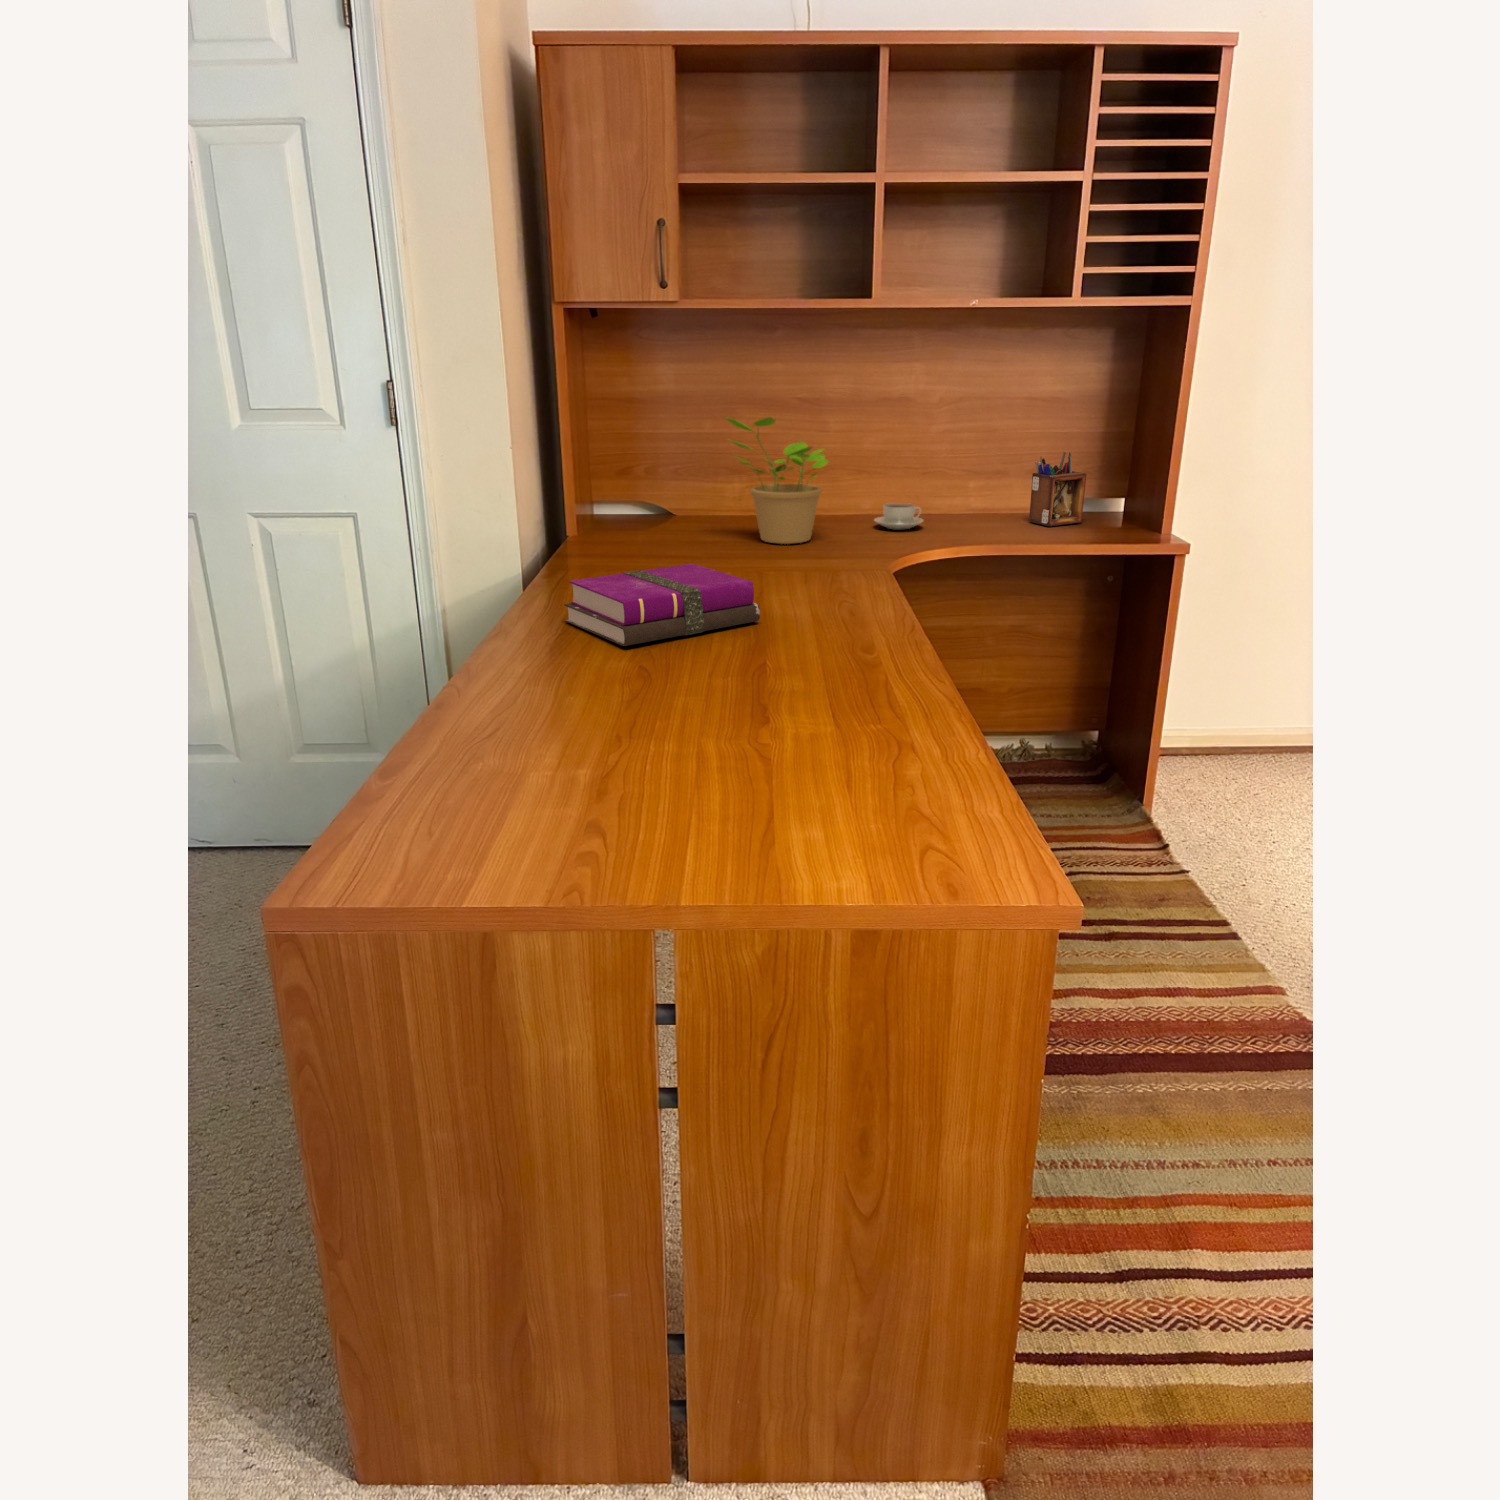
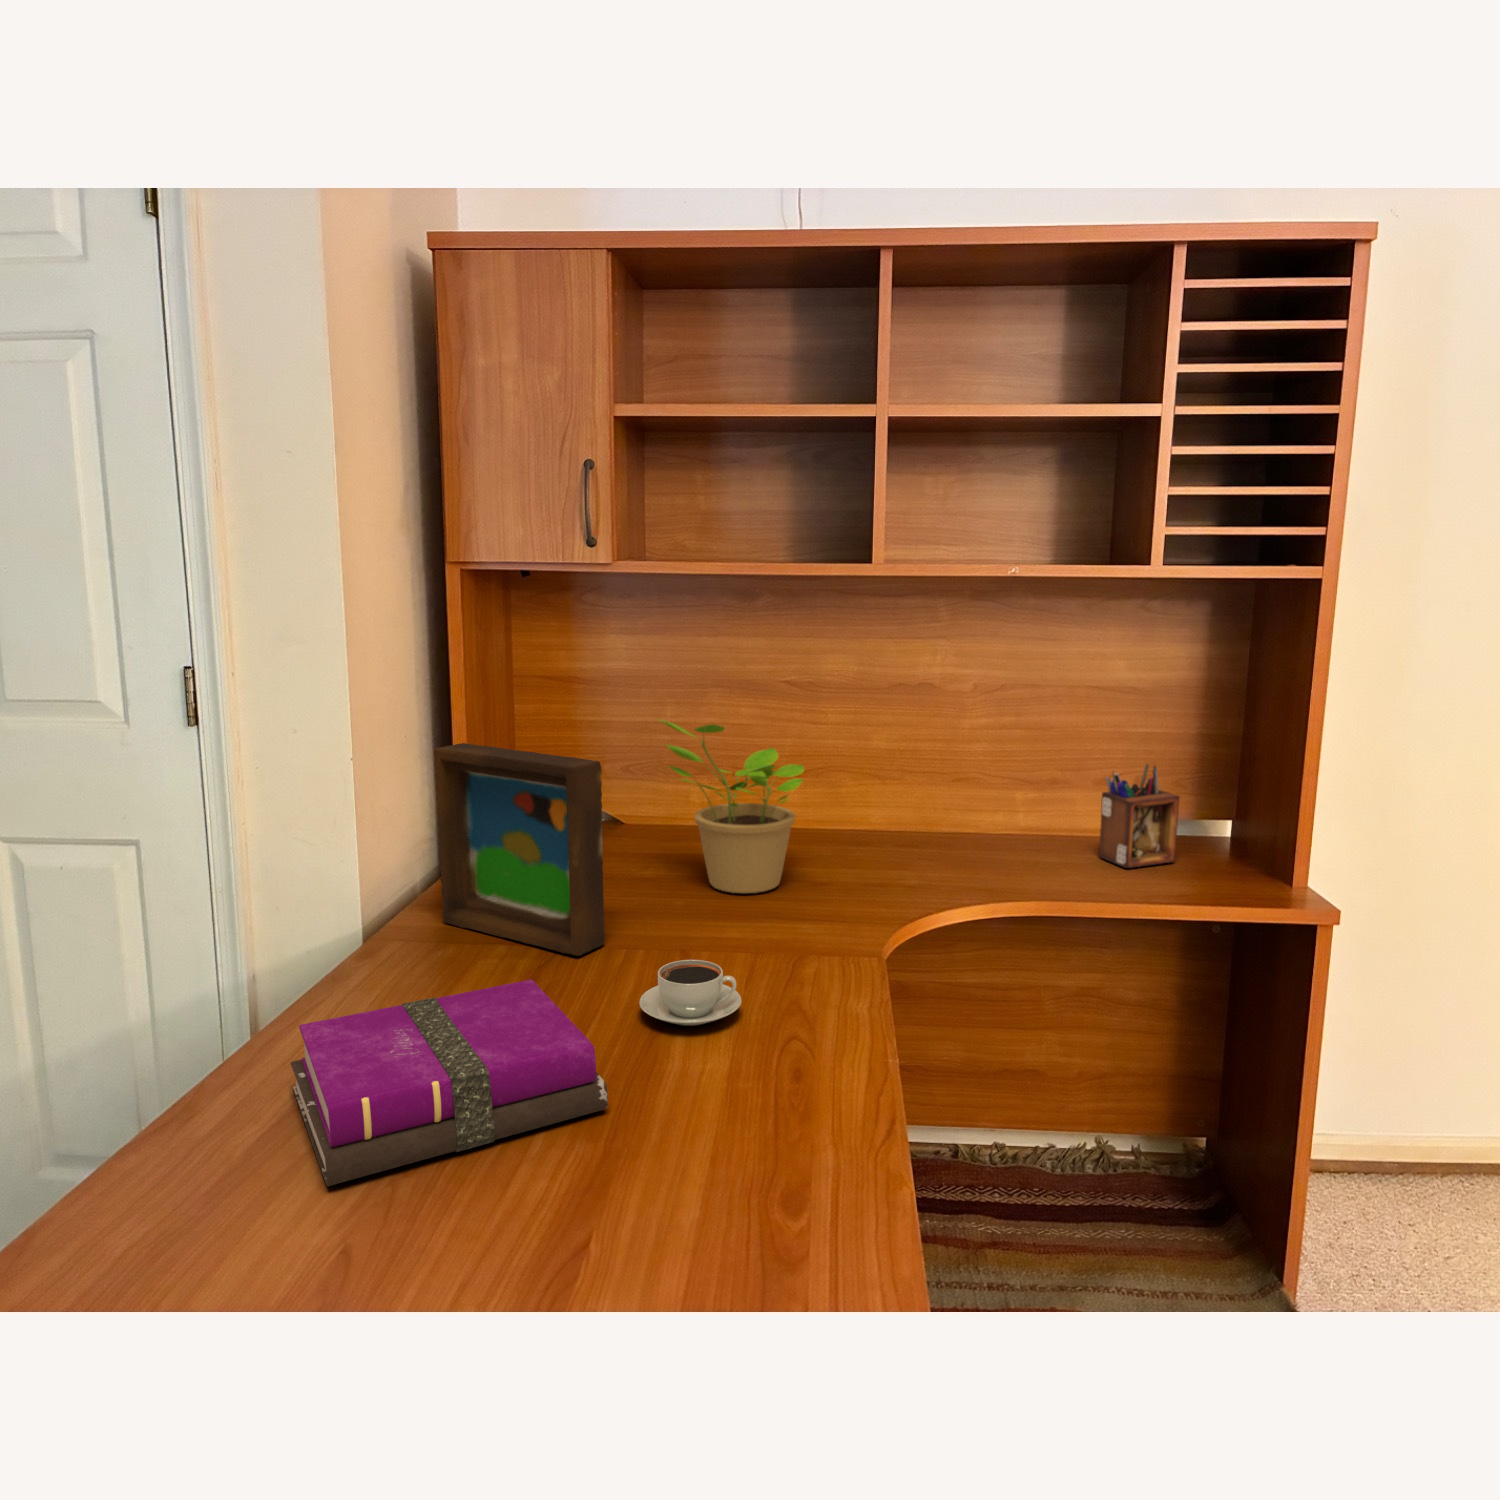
picture frame: none [581,432,709,571] -> present [434,743,605,956]
coffee cup: present [874,503,923,530] -> present [639,960,741,1026]

